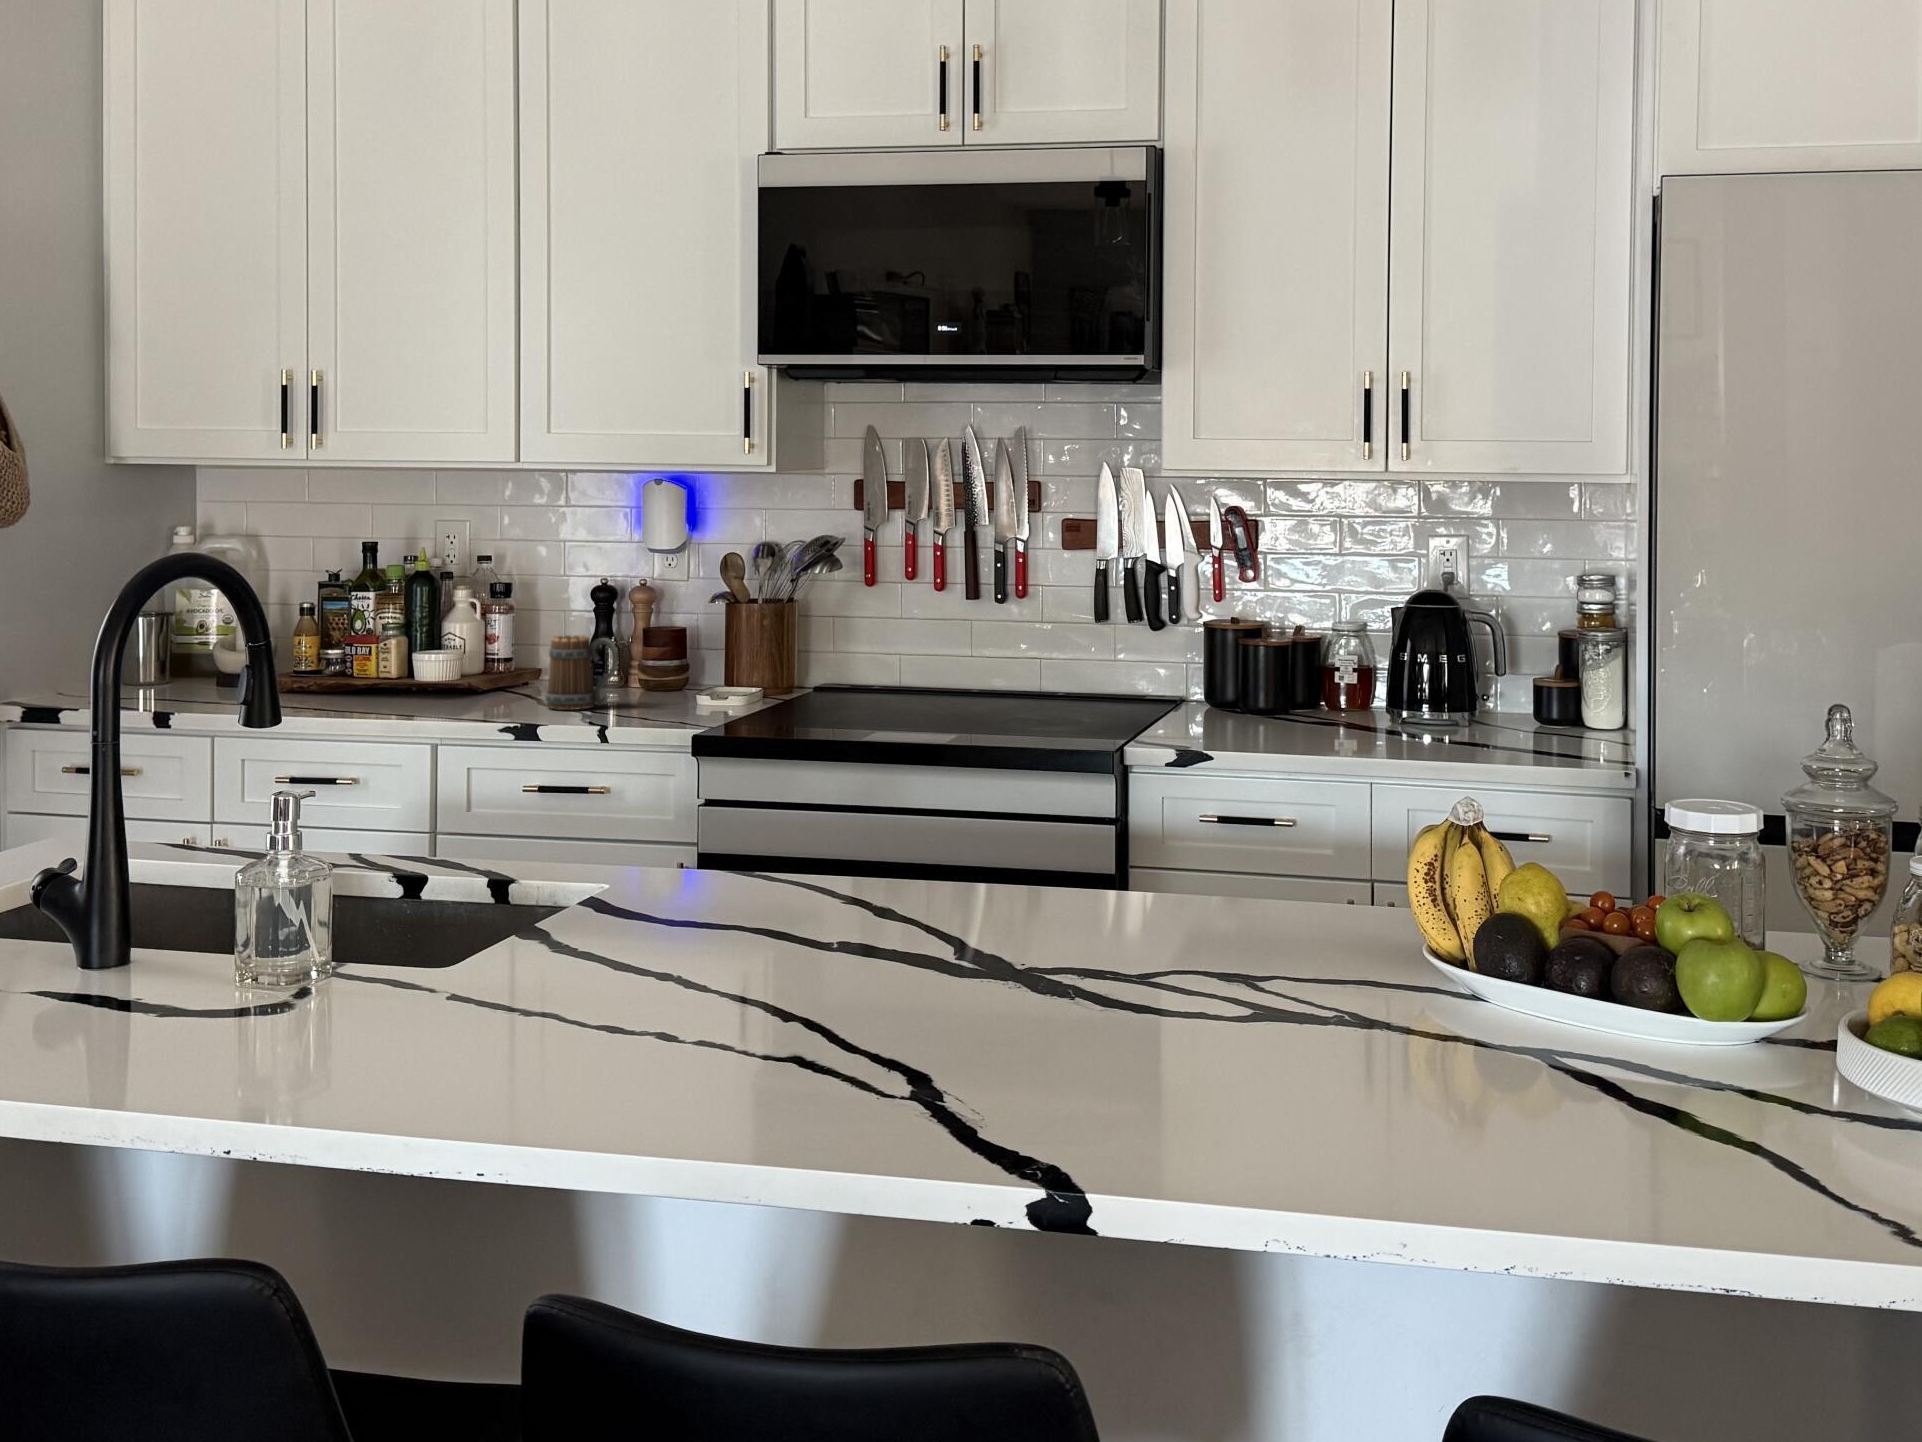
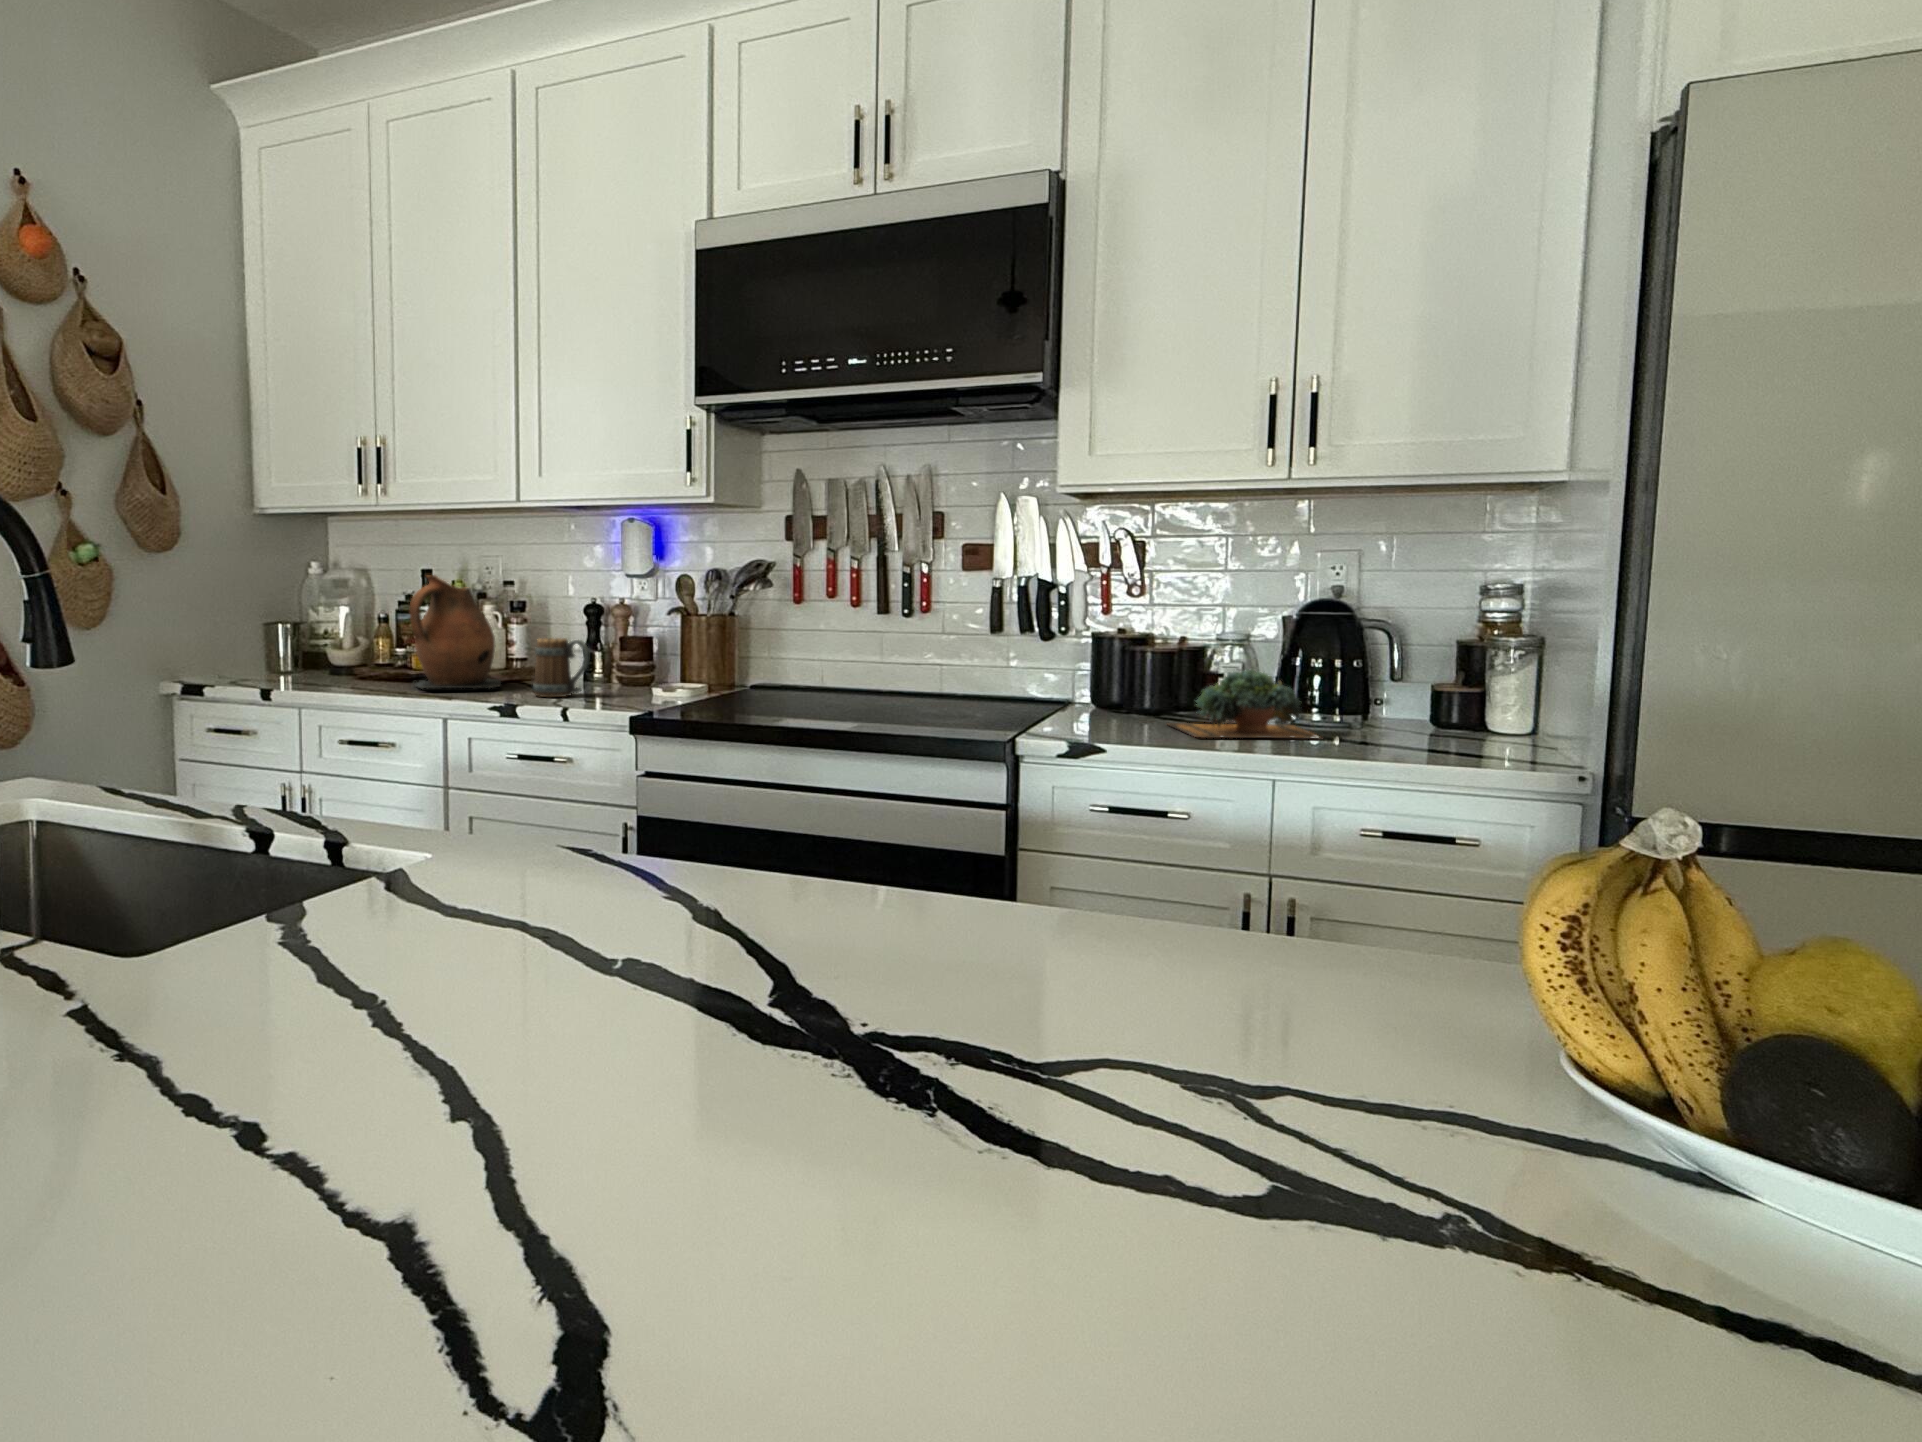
ceramic pitcher: none [370,557,496,702] -> present [409,575,501,689]
succulent plant: none [1281,664,1430,740] -> present [1168,669,1320,738]

